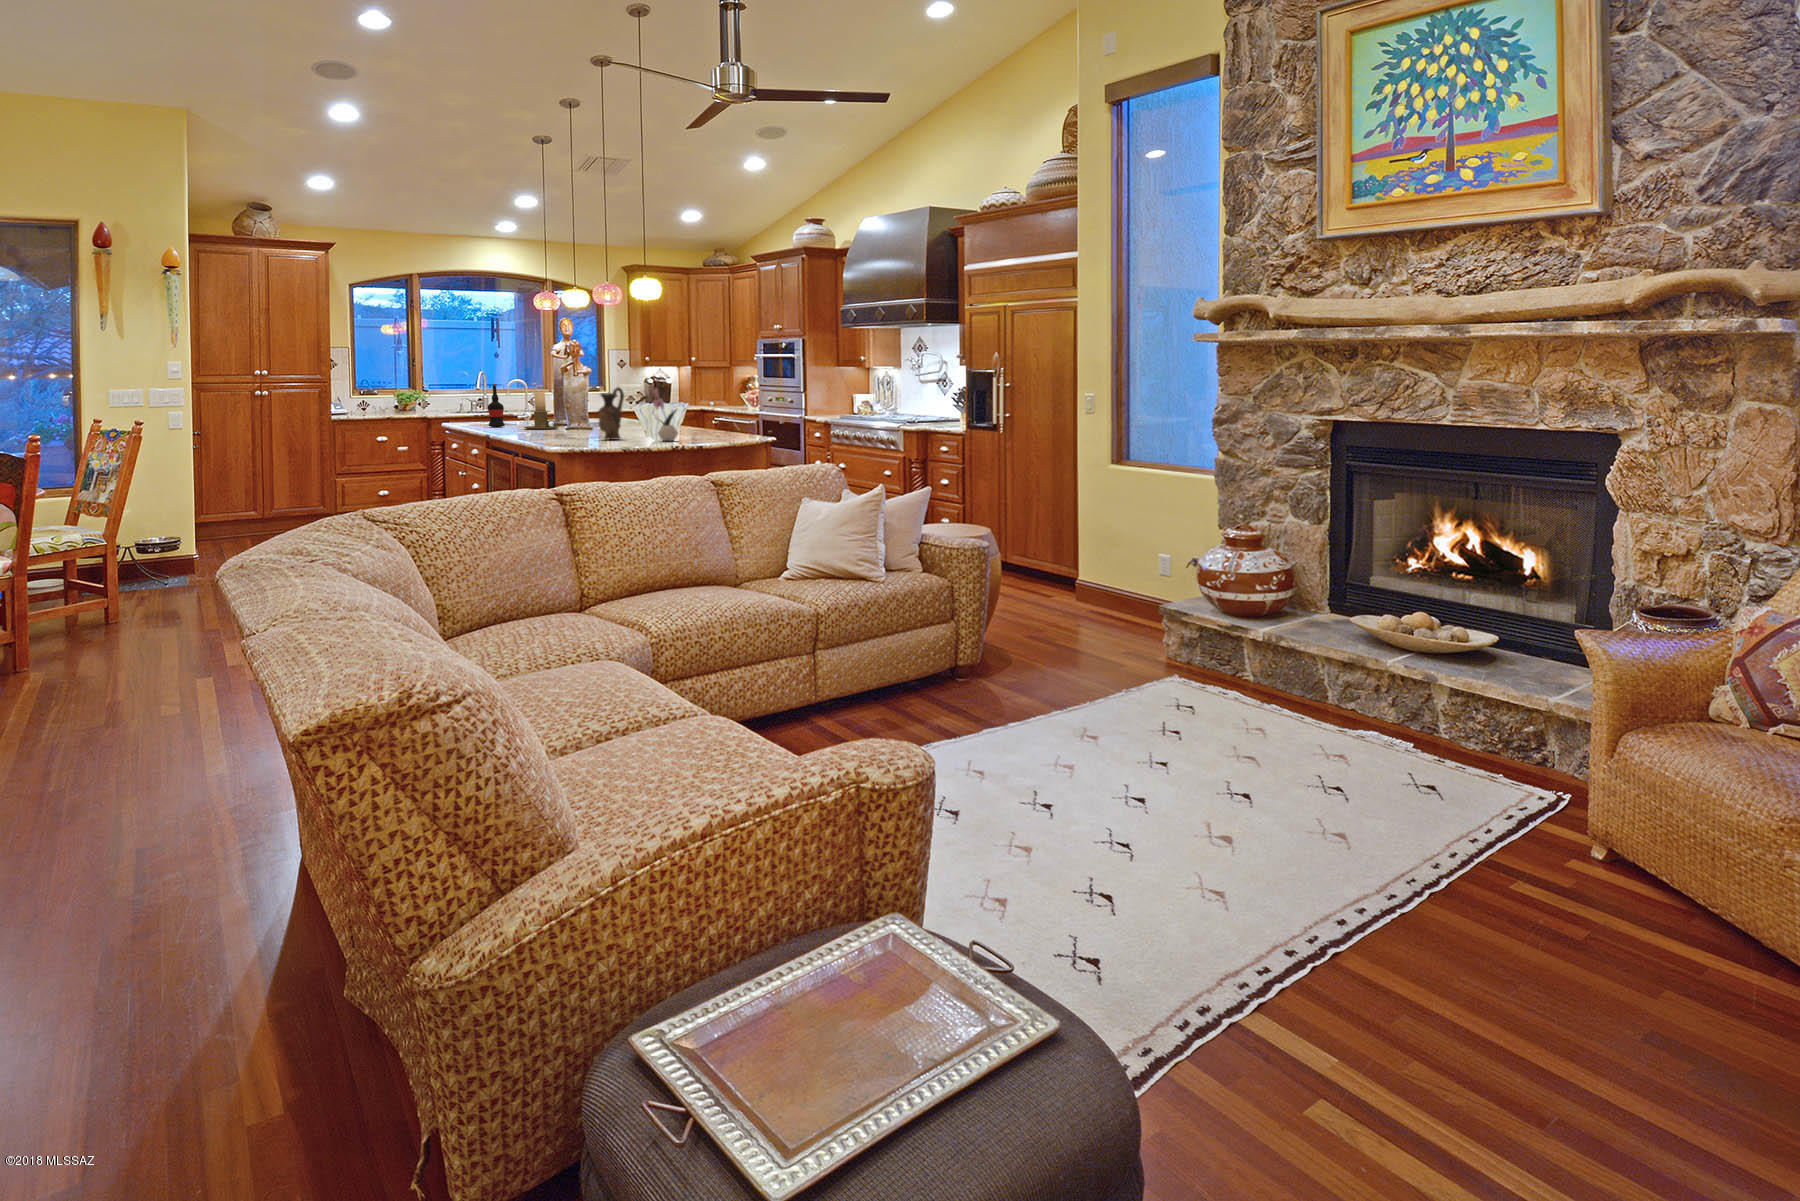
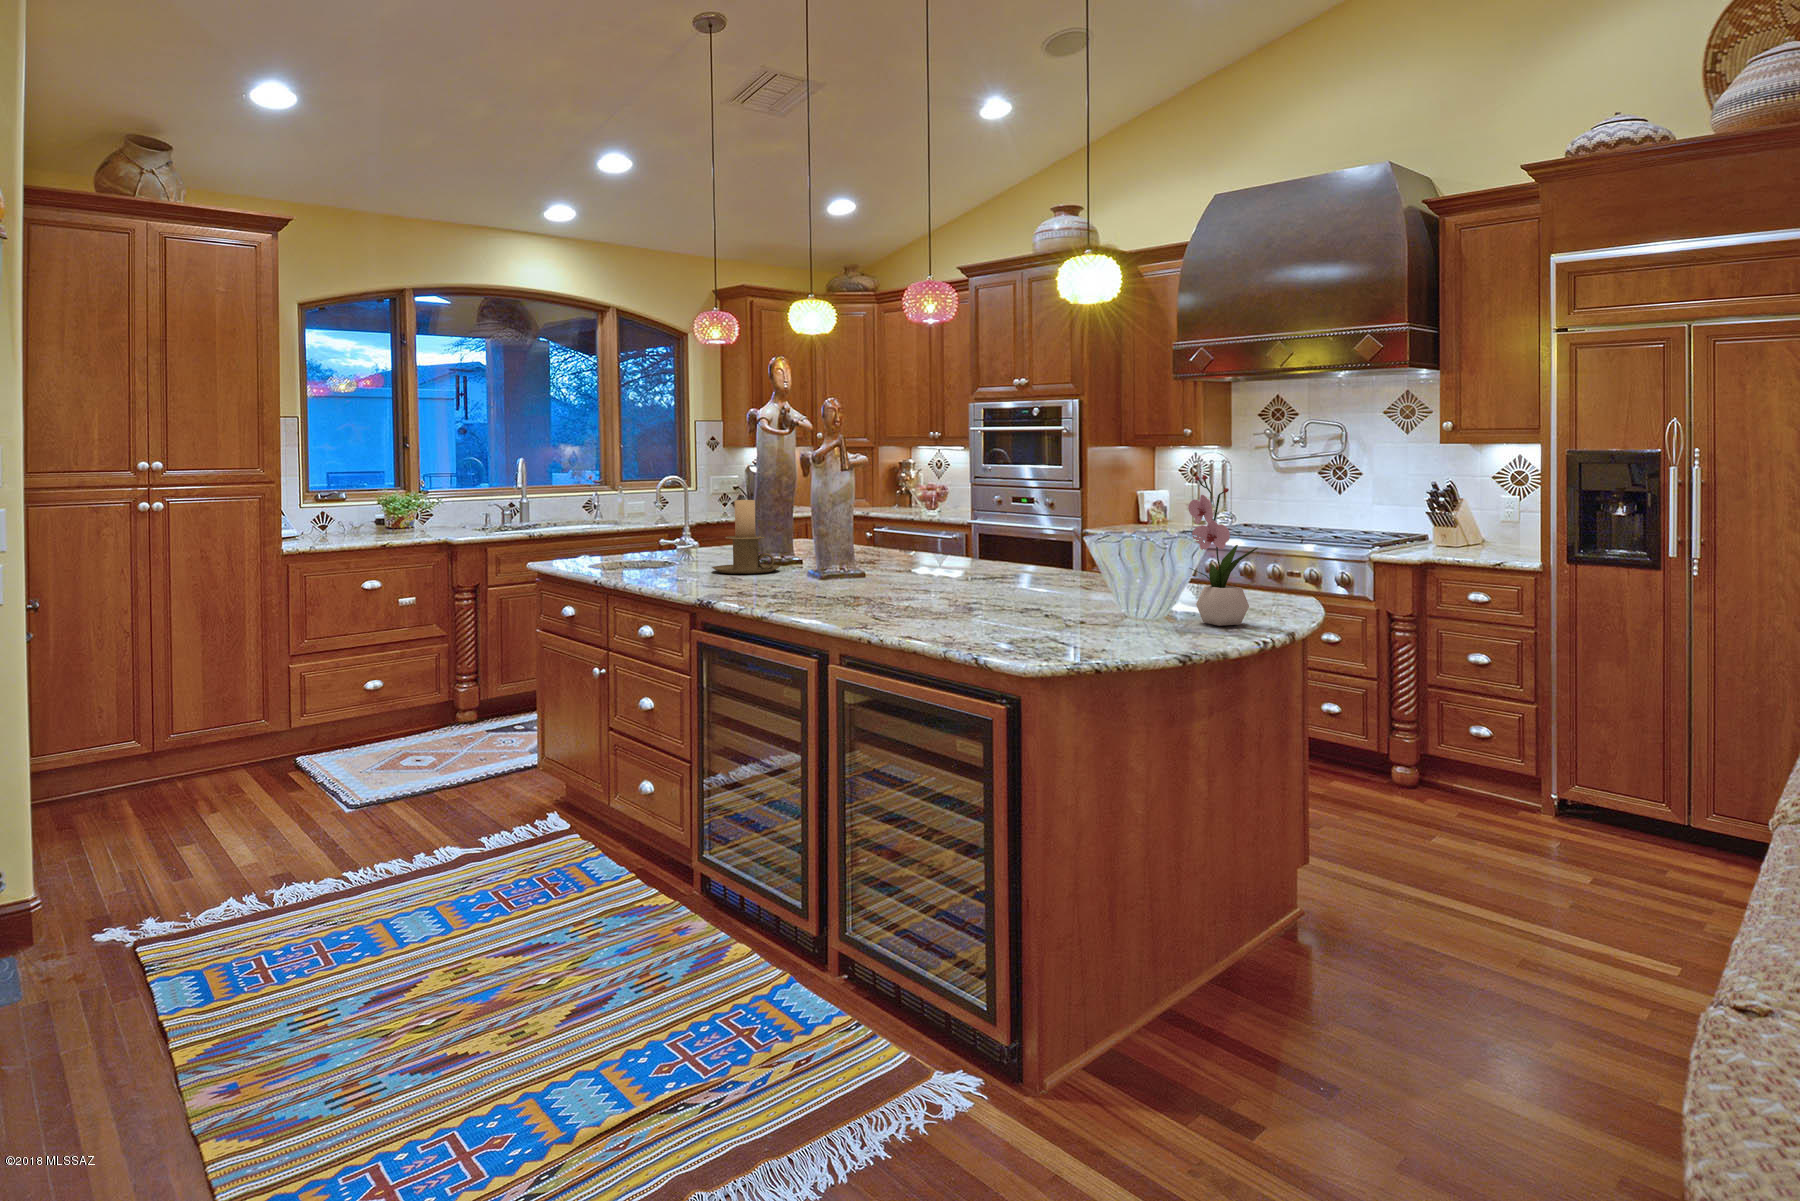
wine bottle: present [488,384,505,427] -> none [624,484,656,566]
ceramic pitcher: present [598,387,624,440] -> none [1036,495,1088,620]

